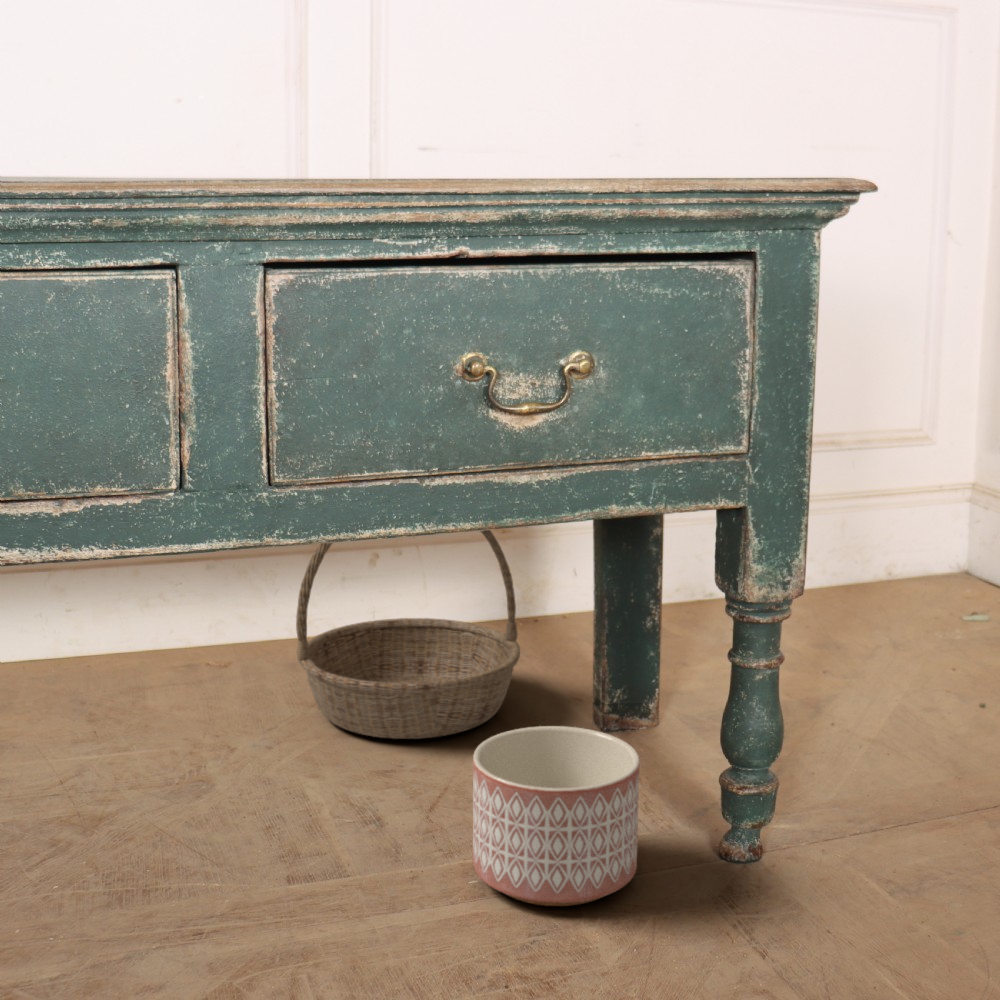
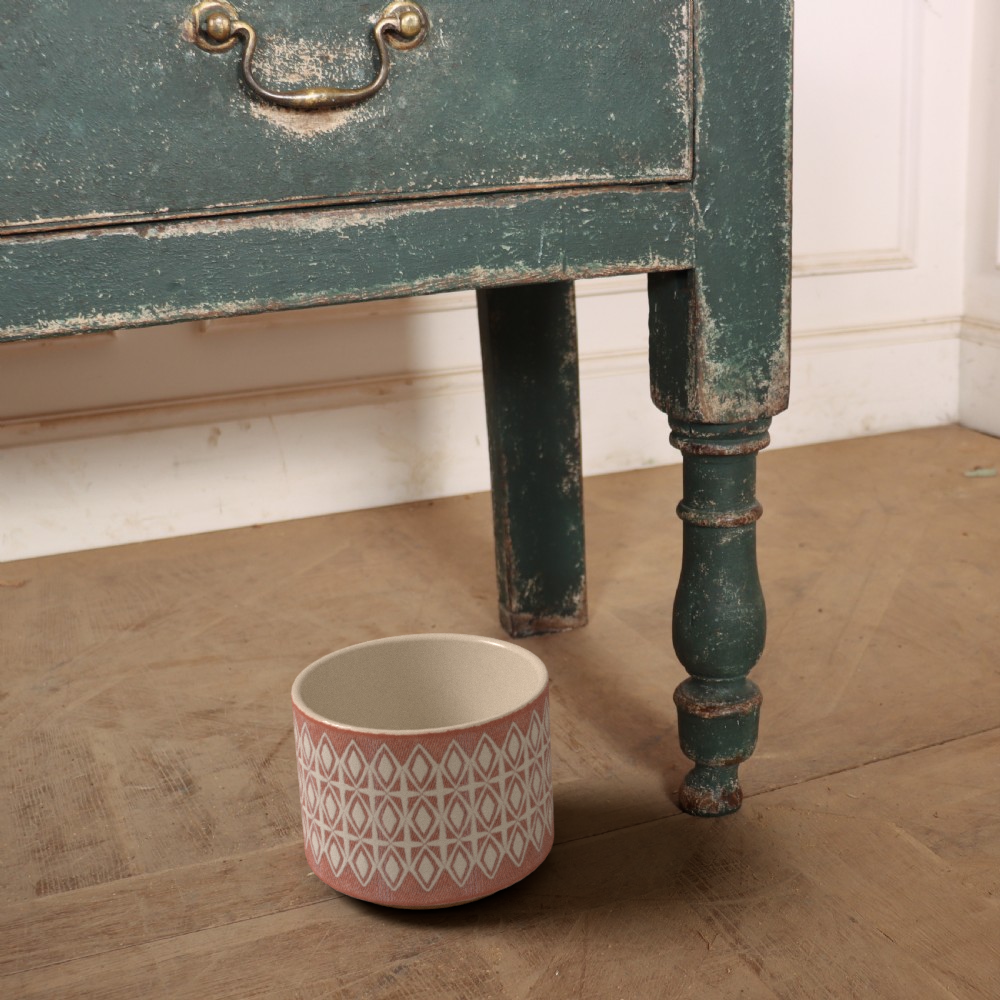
basket: present [296,530,520,739] -> none [74,318,395,666]

